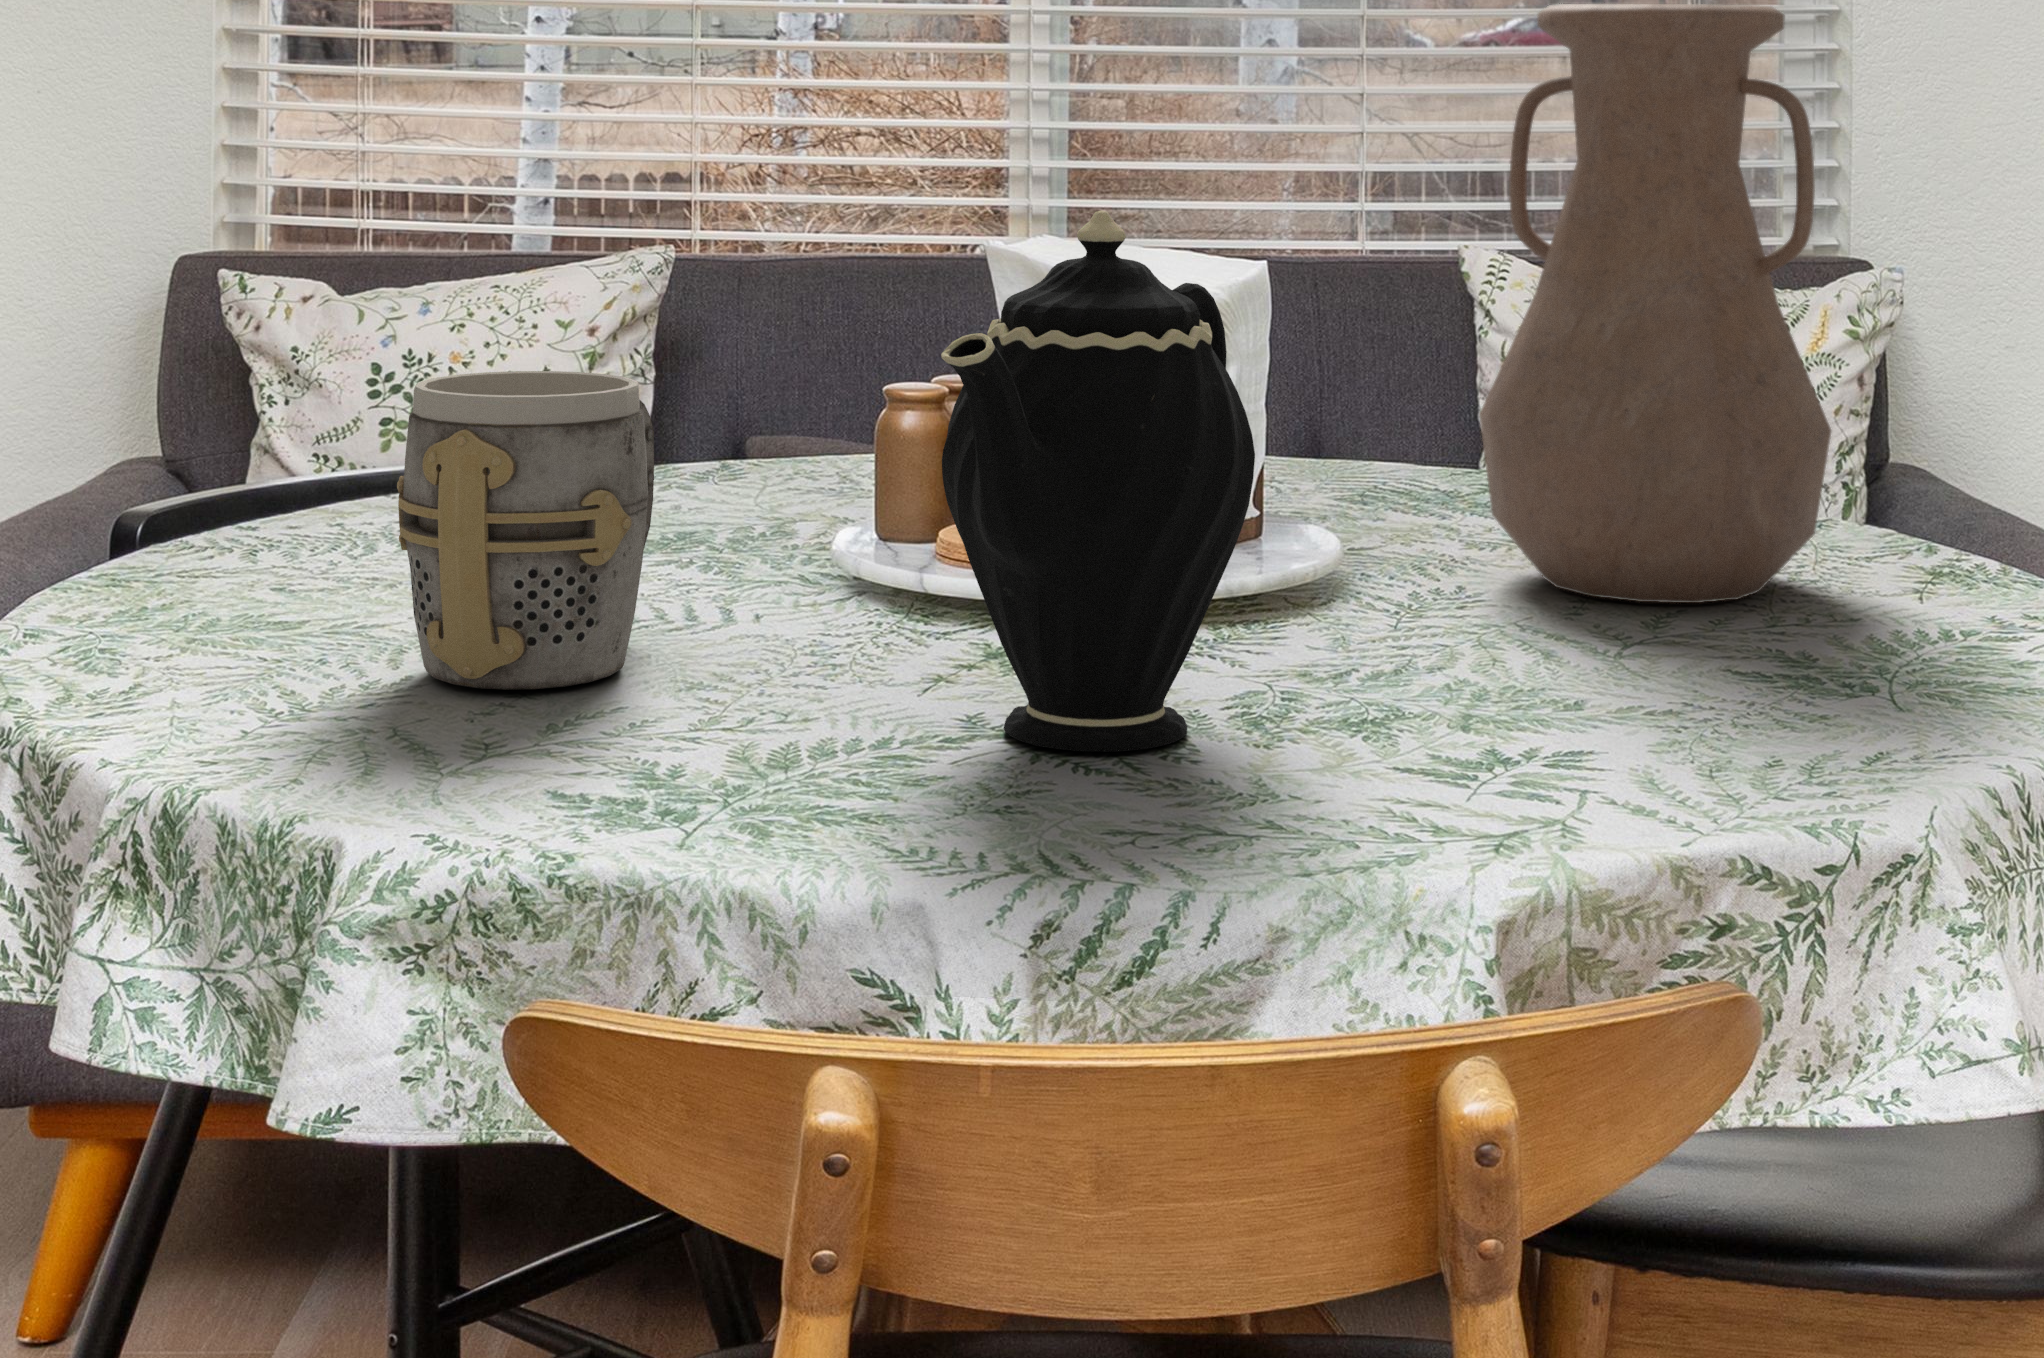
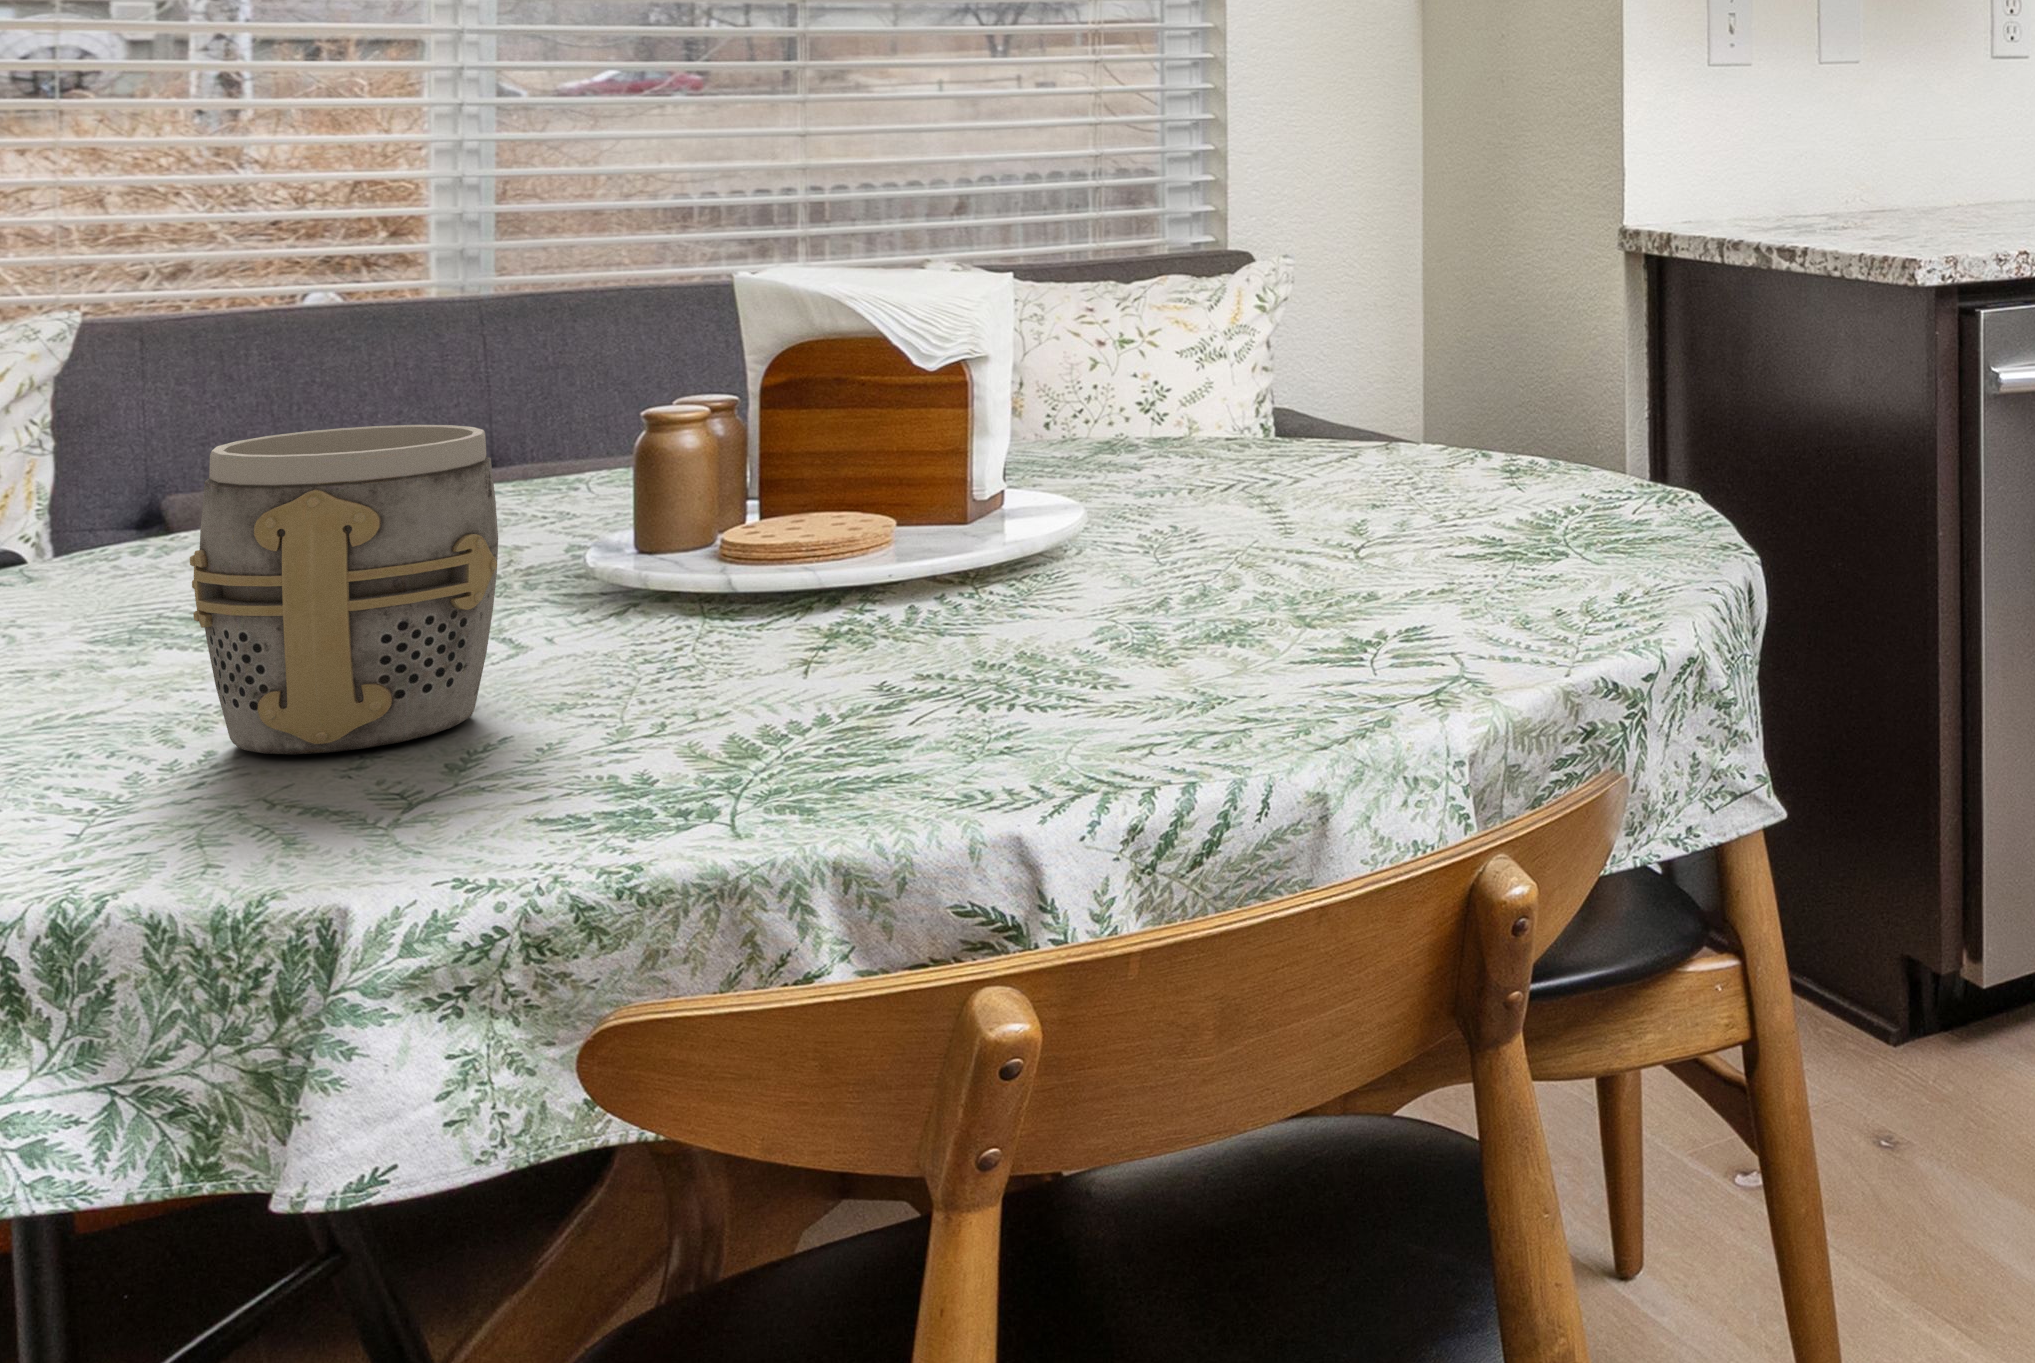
vase: present [1480,4,1831,603] -> none [1190,53,1474,527]
teapot: present [941,211,1255,752] -> none [872,232,1166,698]

